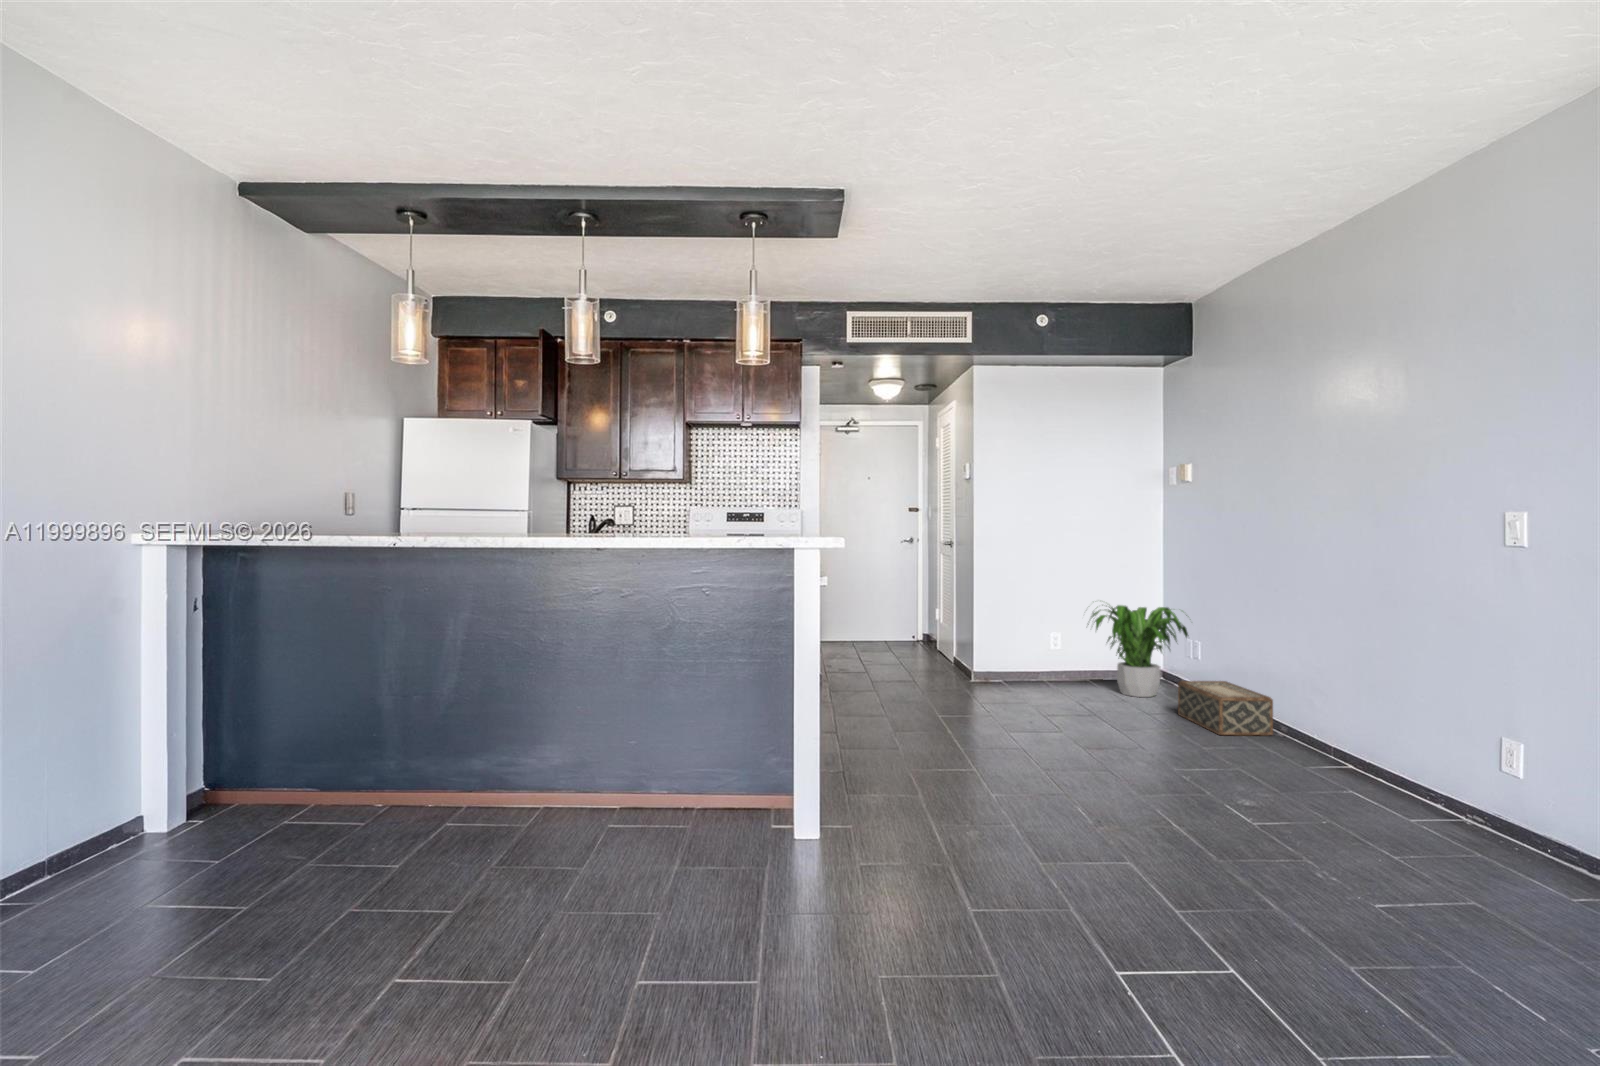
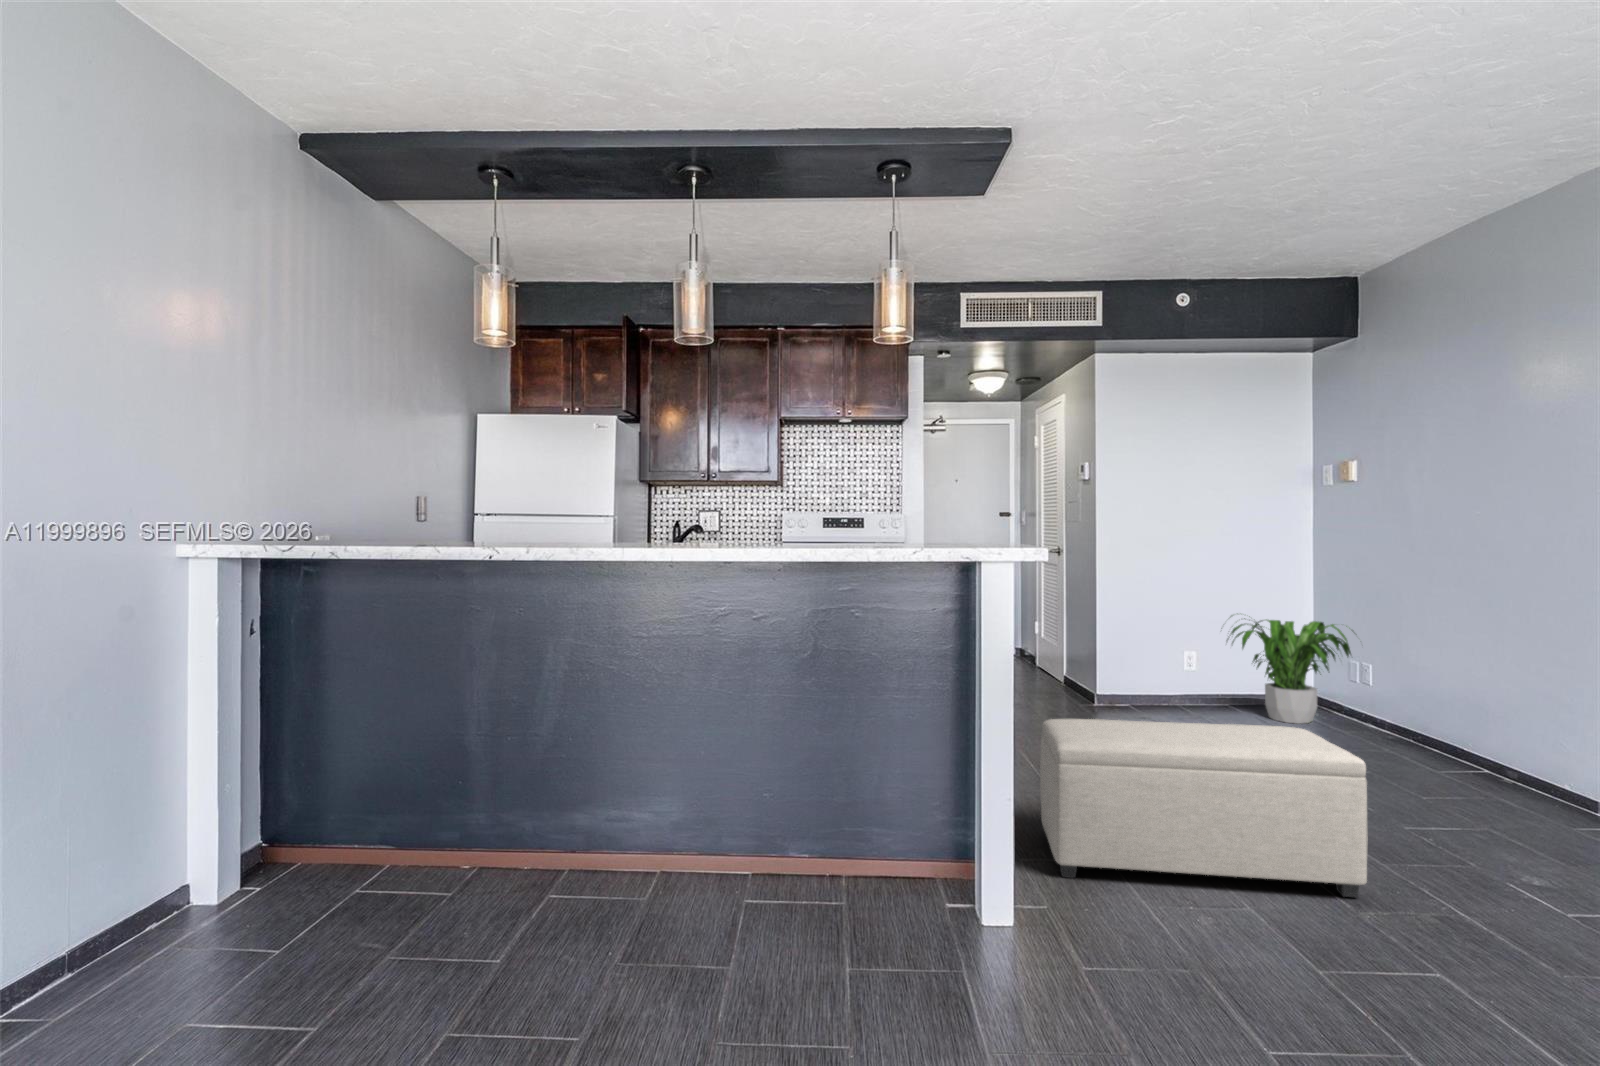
woven basket: present [1178,681,1273,735] -> none [1355,708,1491,776]
ottoman: none [866,682,1103,817] -> present [1040,719,1367,898]

